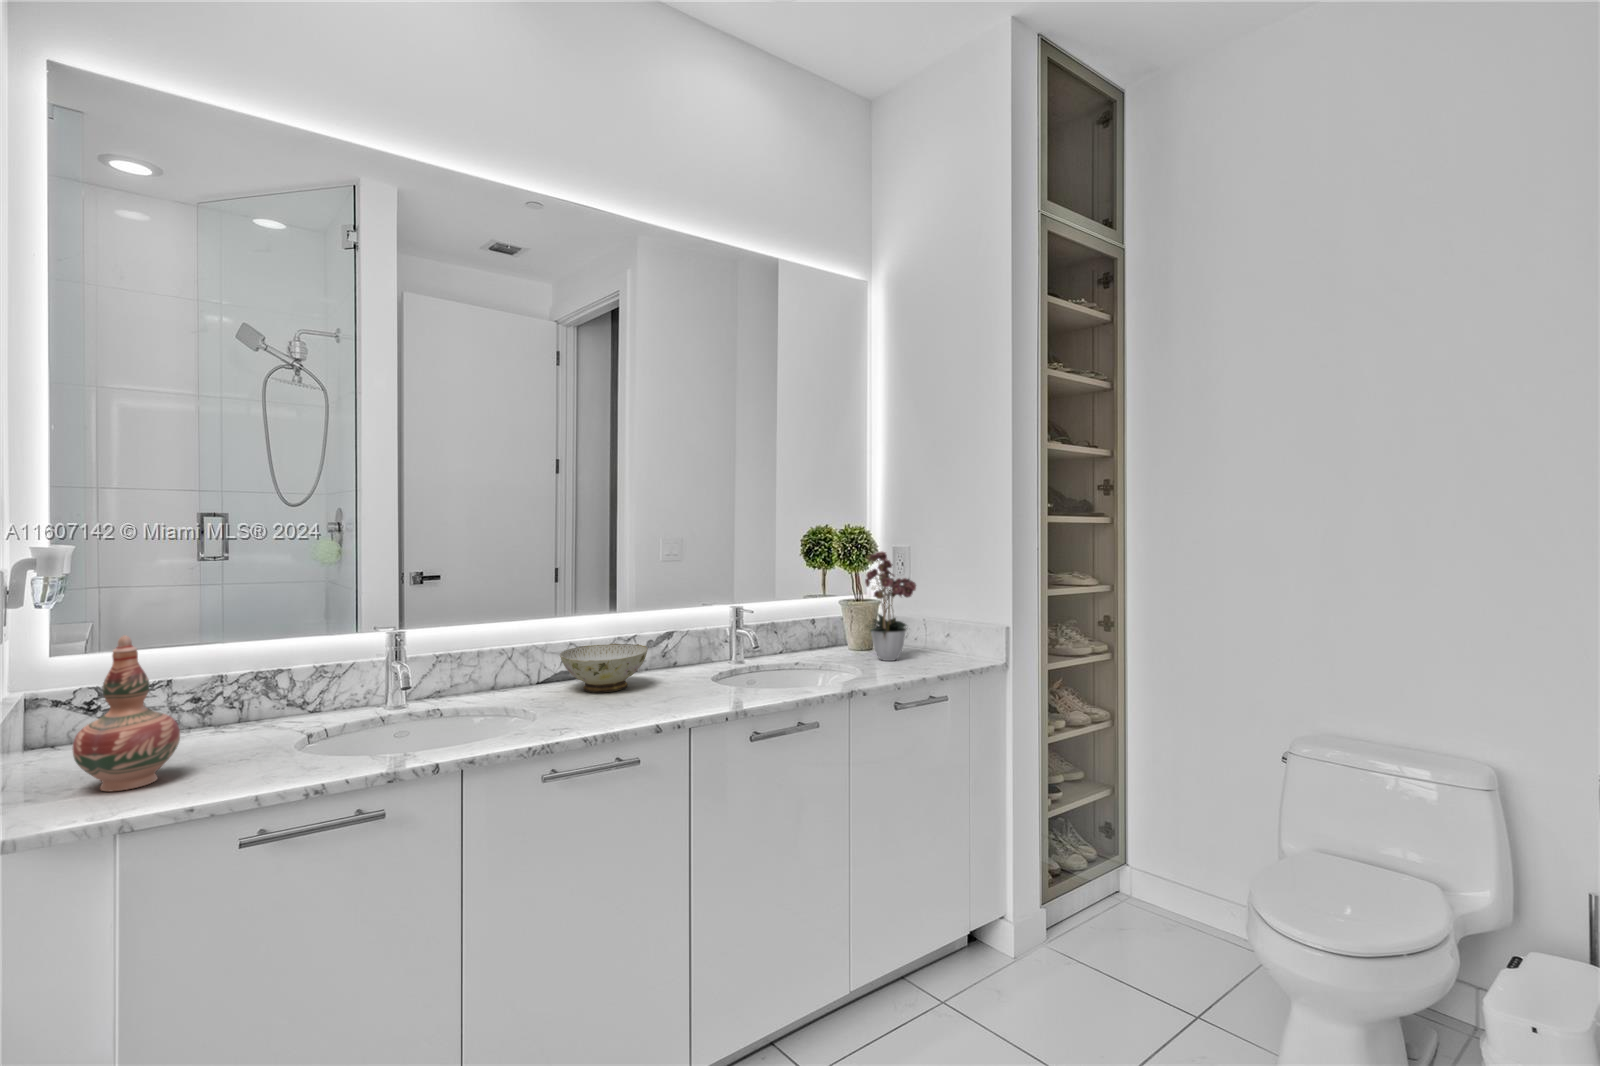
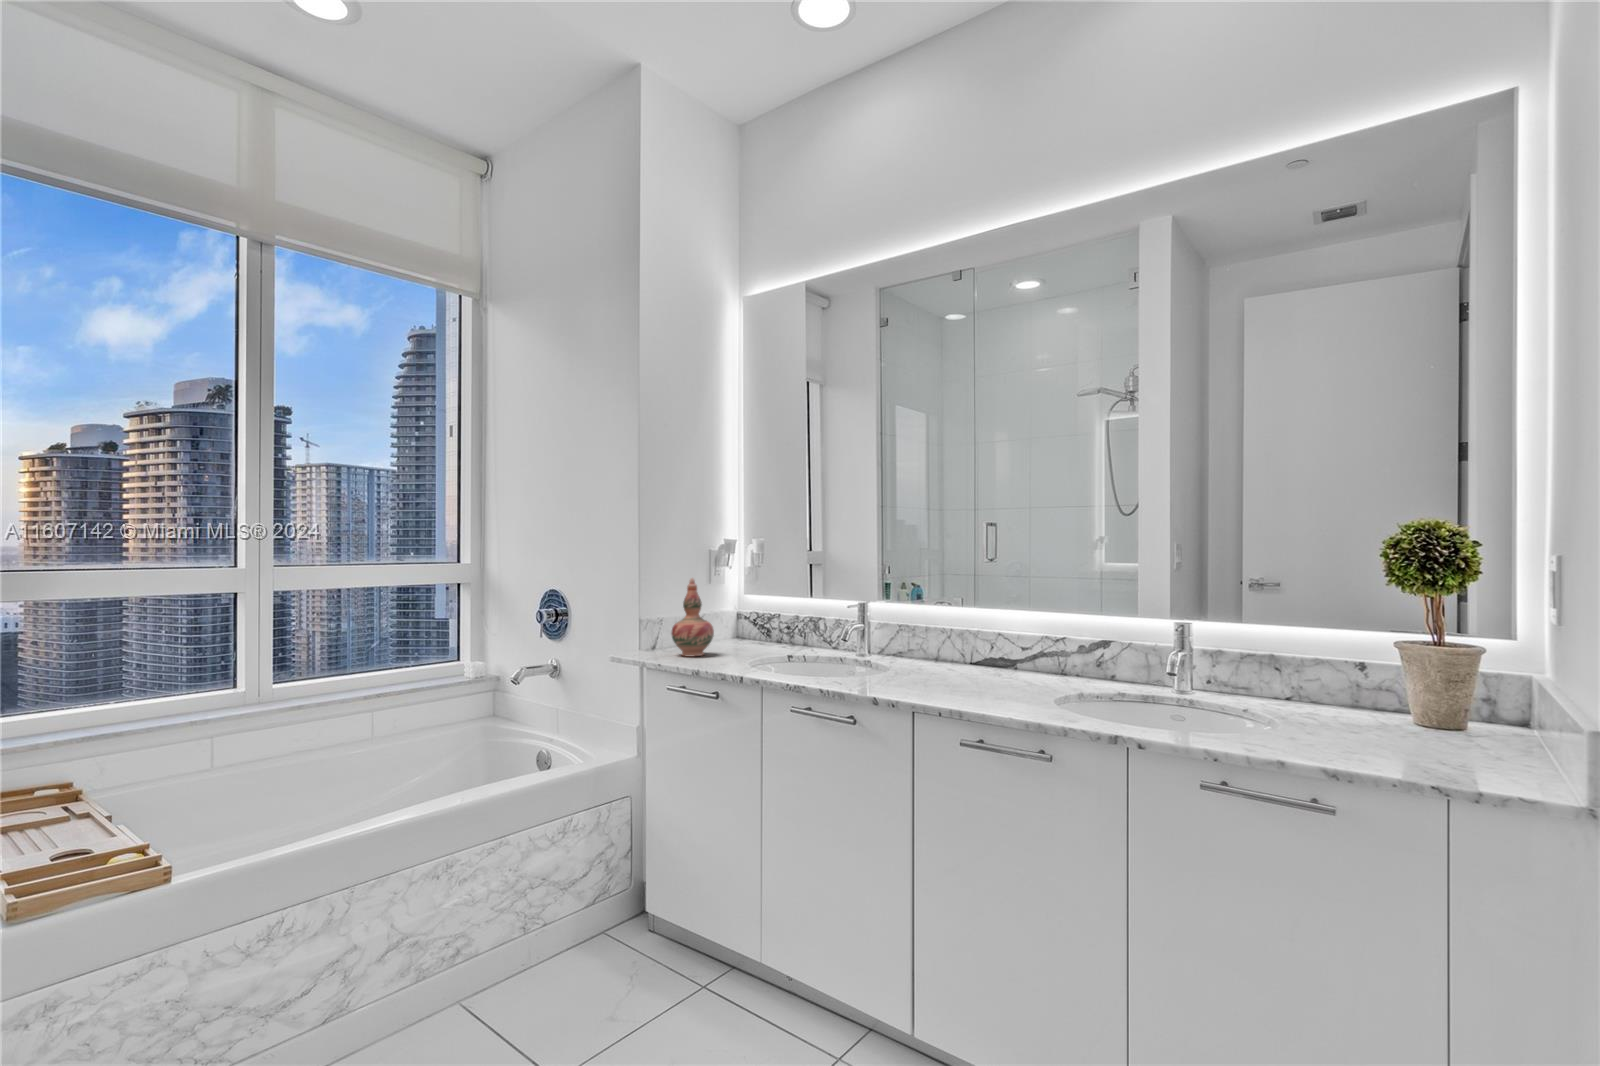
flower arrangement: present [865,551,916,661] -> none [1302,546,1470,741]
ceramic bowl: present [560,644,648,693] -> none [945,637,1031,680]

